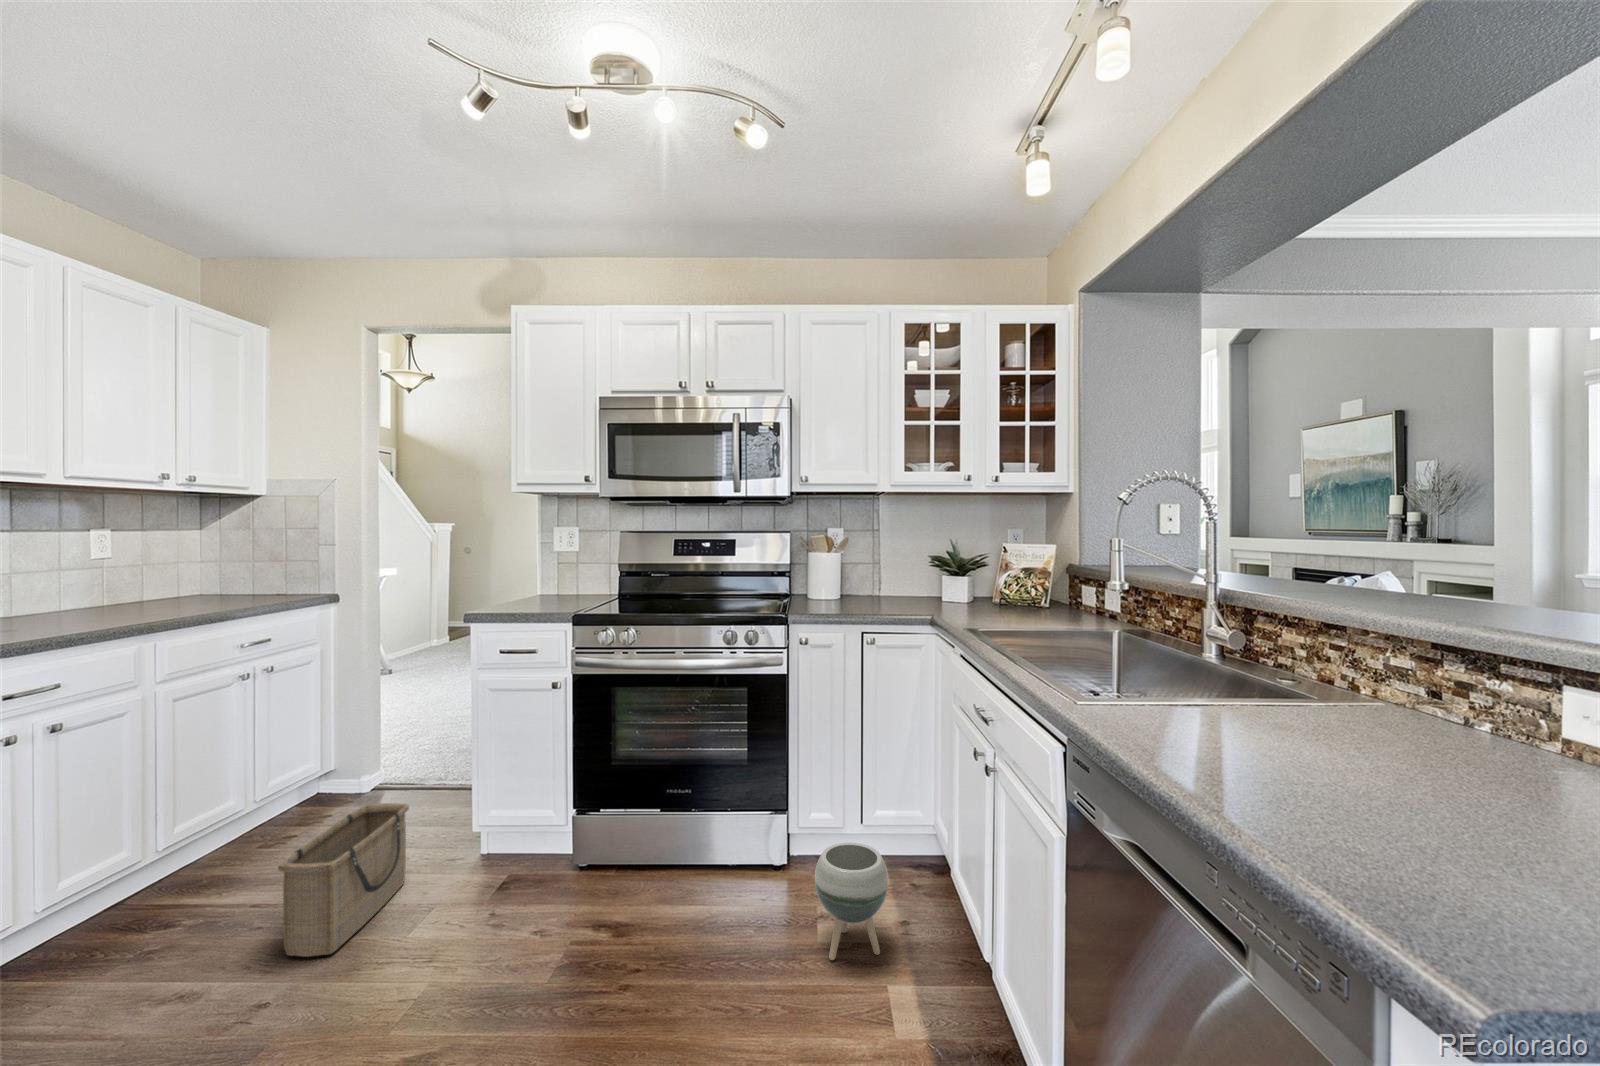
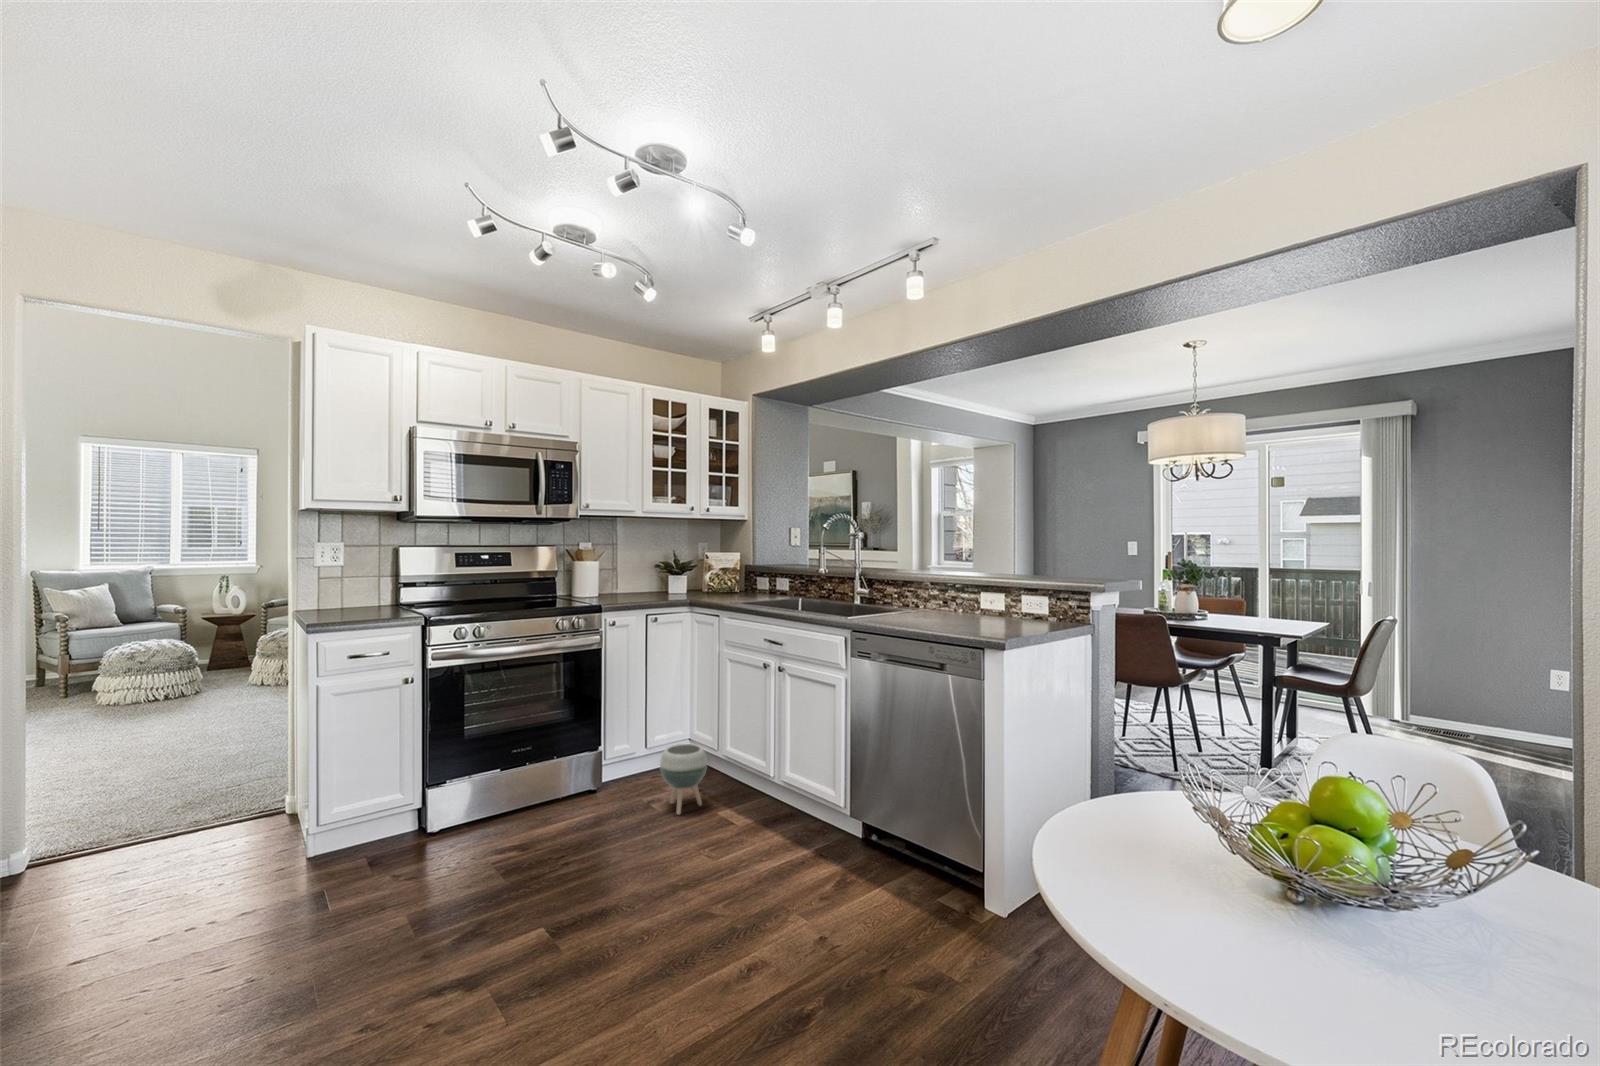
basket: present [278,803,409,957] -> none [198,812,283,953]

